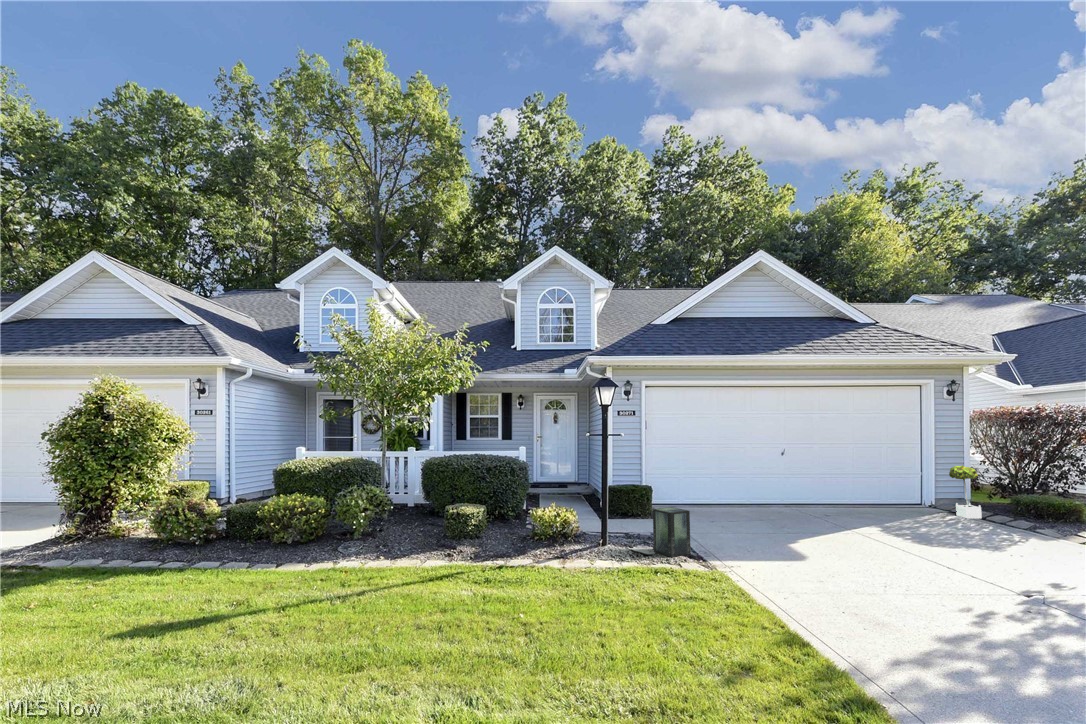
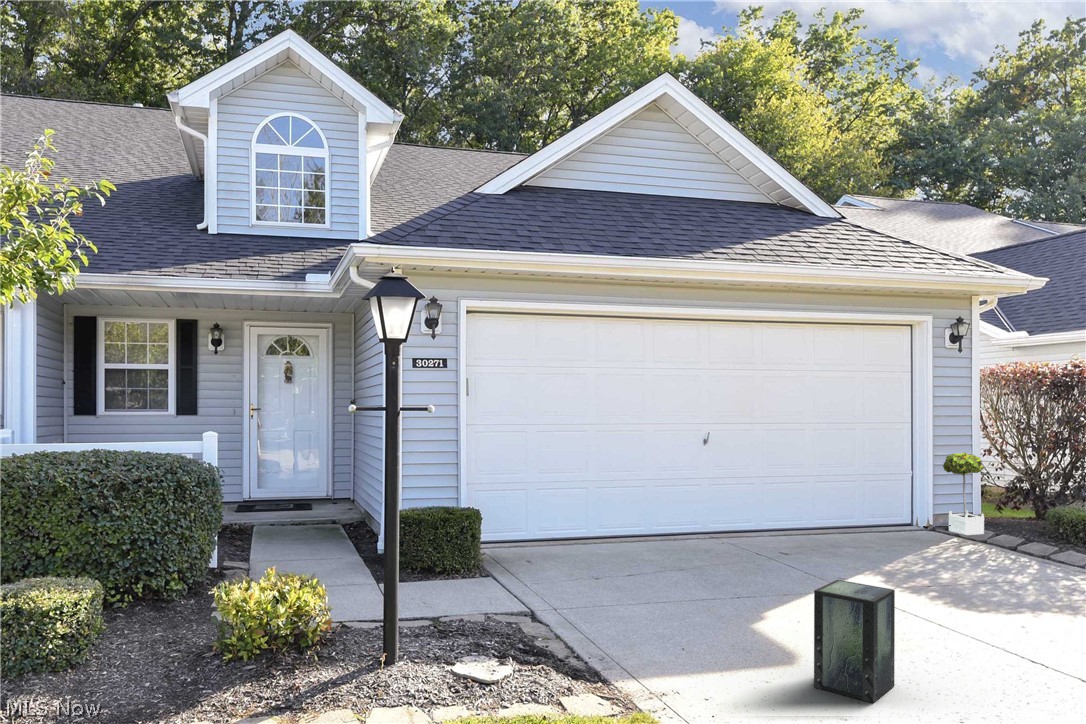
storage box: present [653,507,691,557] -> present [814,580,895,703]

